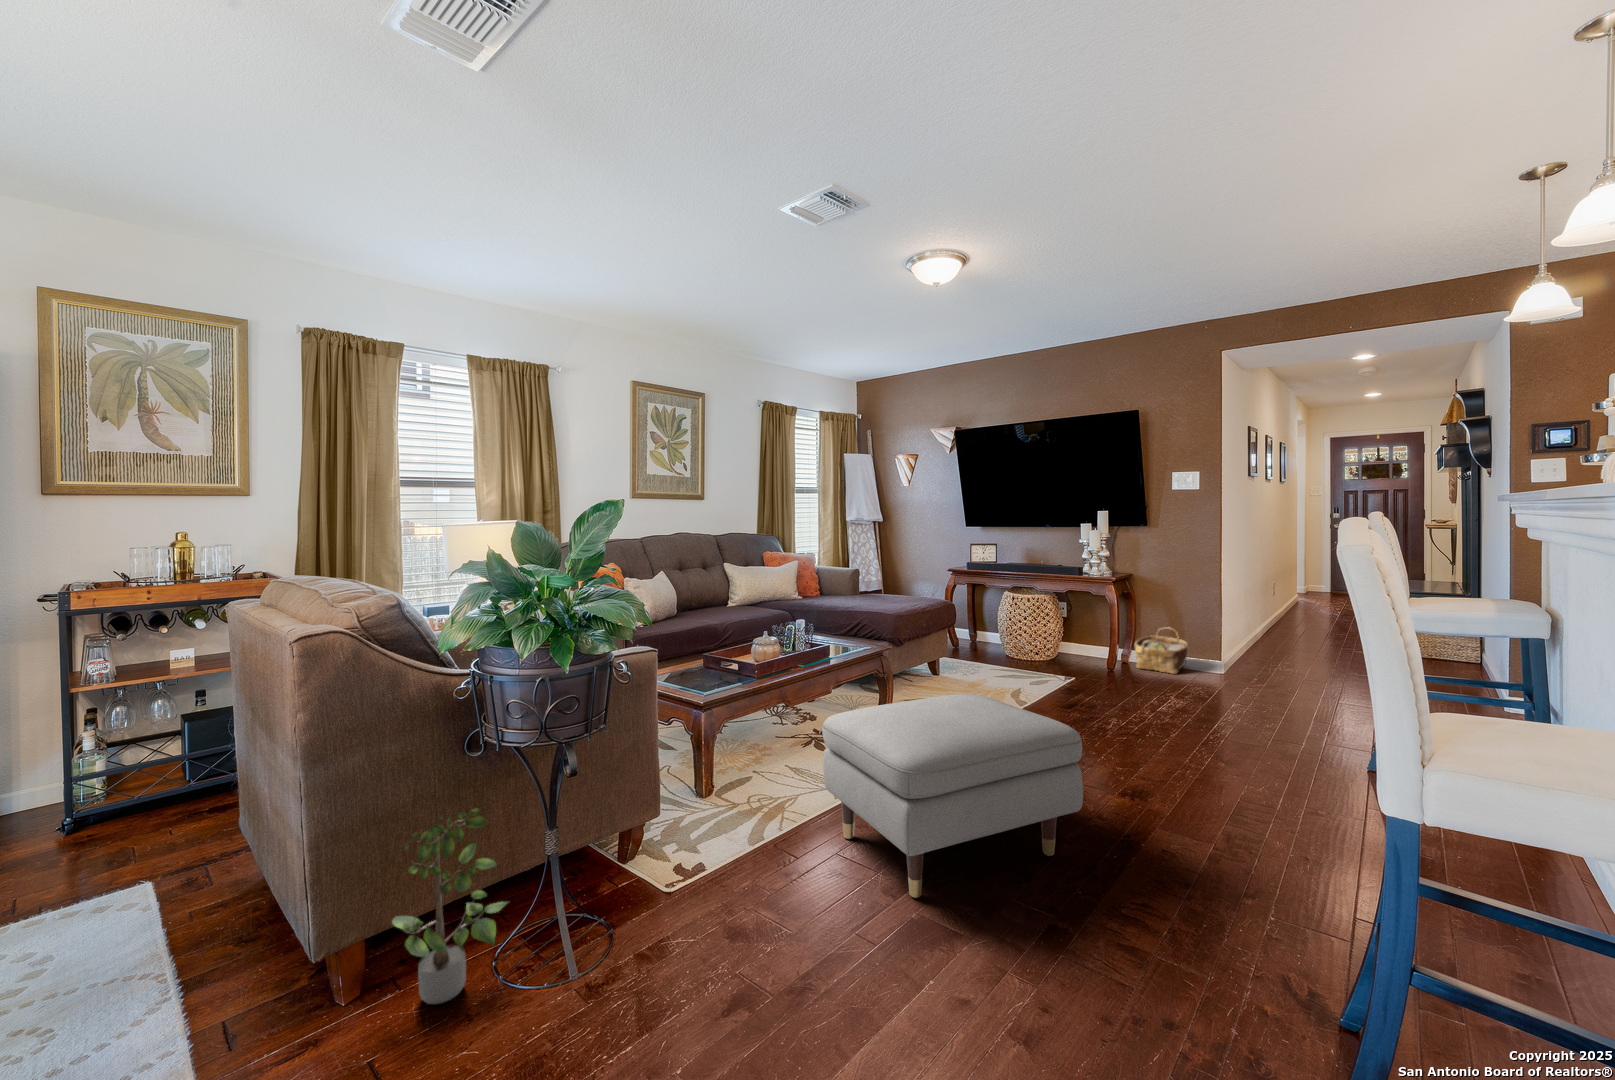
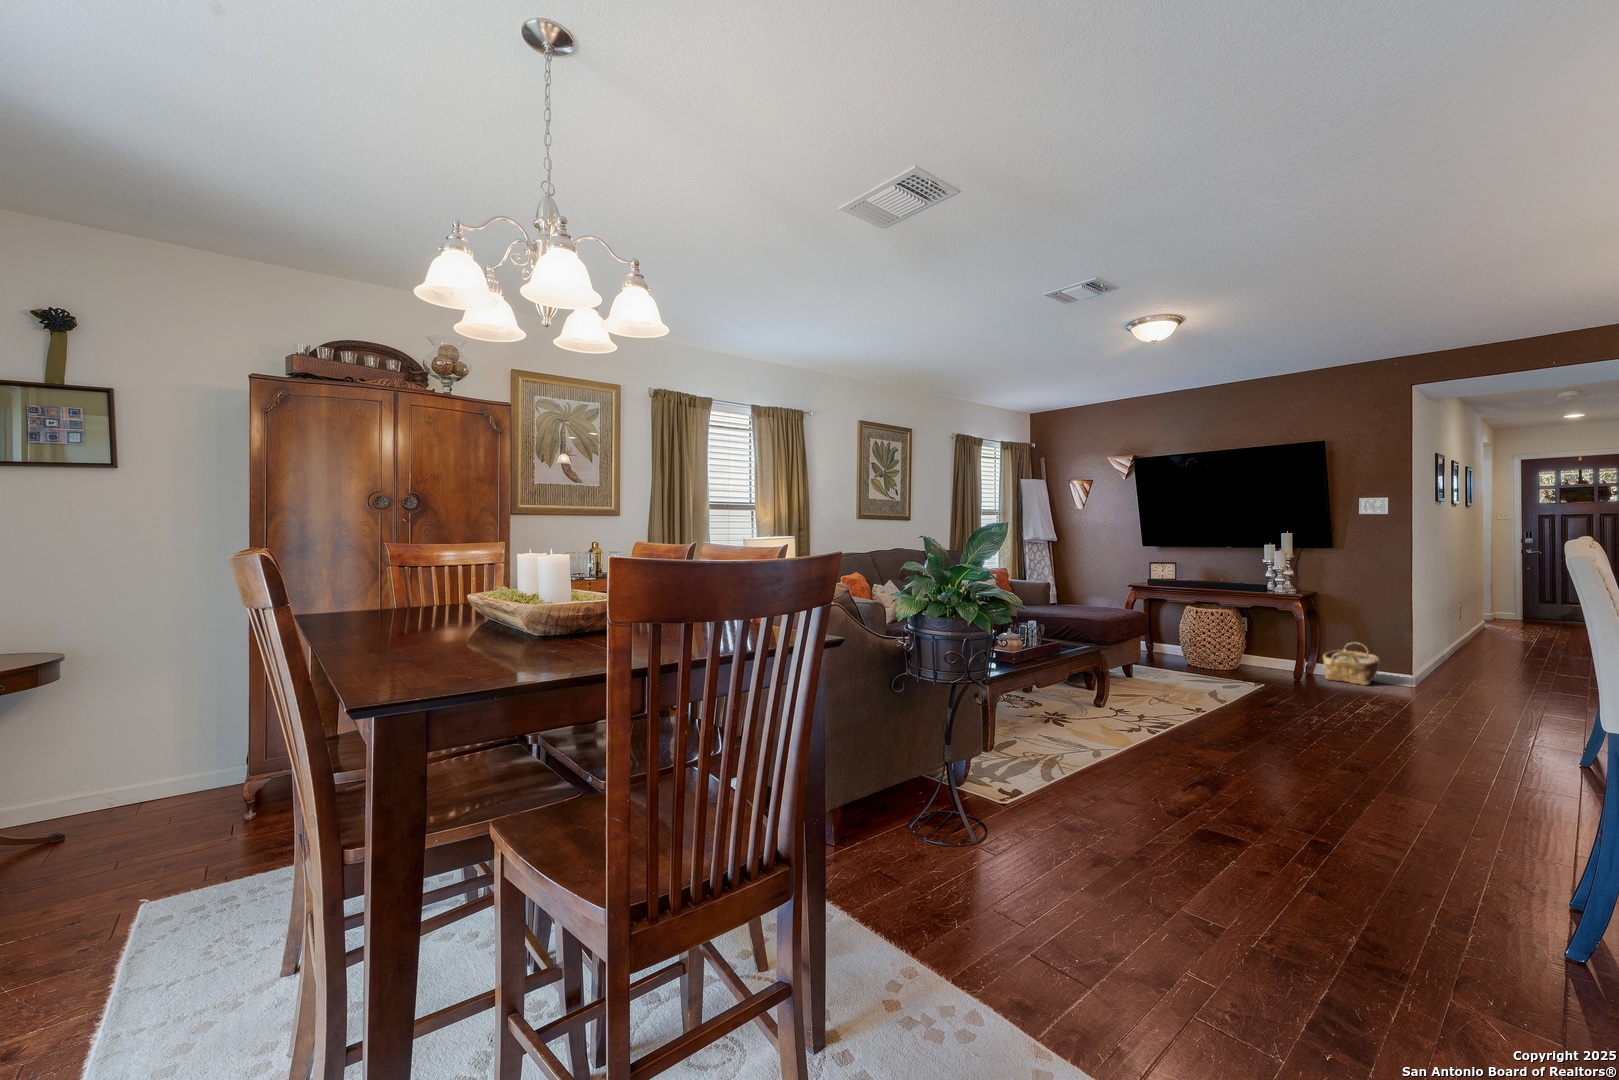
ottoman: present [822,694,1083,898] -> none [1100,678,1327,819]
potted plant: present [392,809,508,1004] -> none [865,720,926,846]

